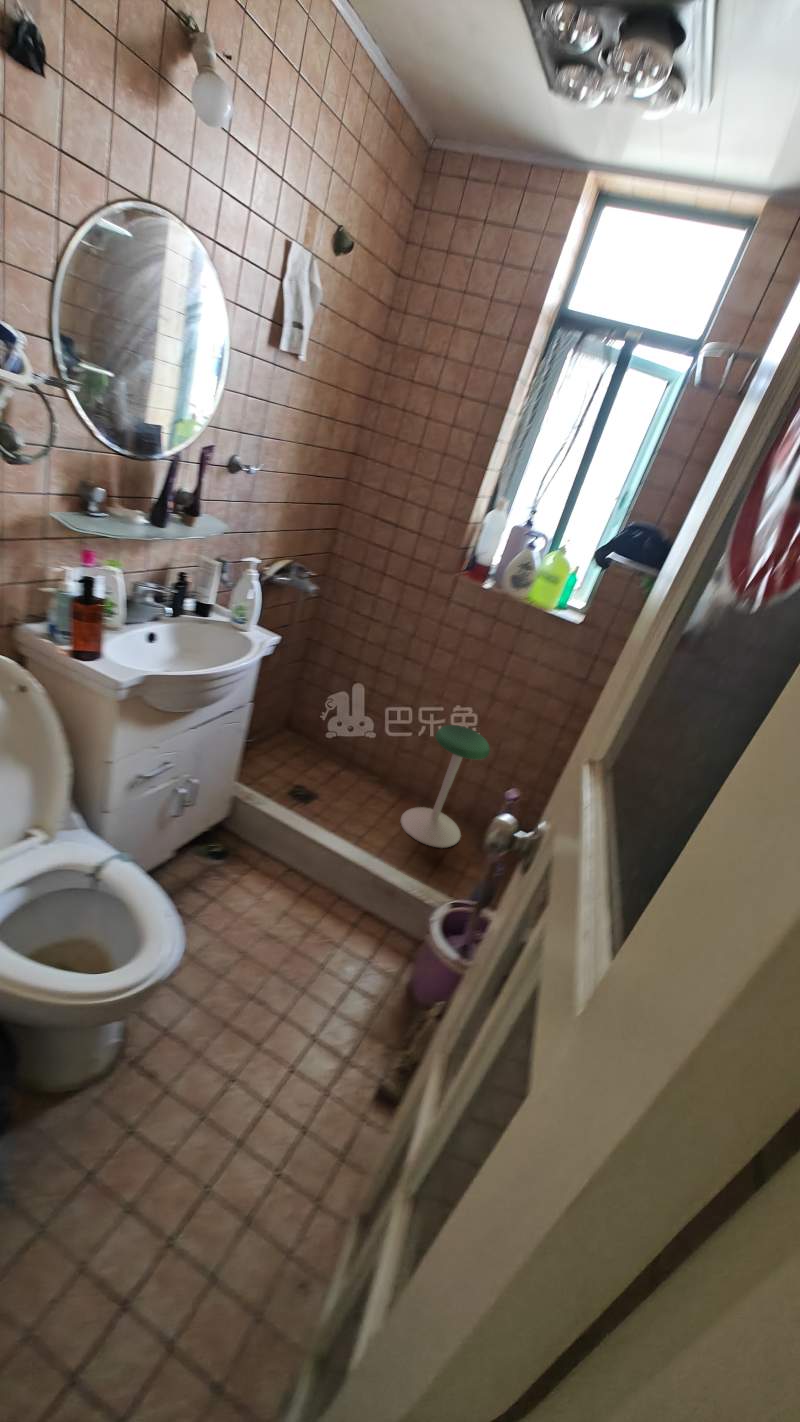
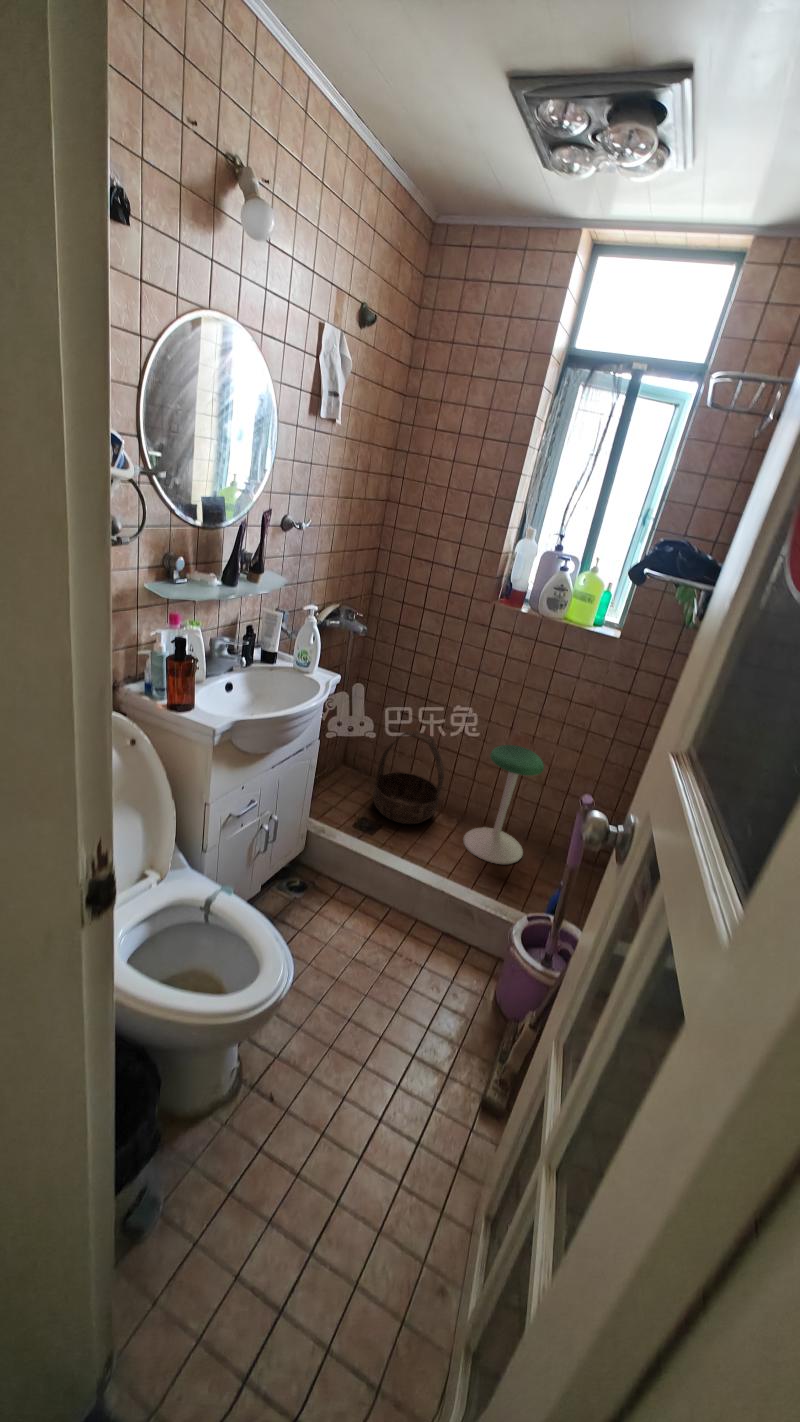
basket: none [312,700,388,798] -> present [373,730,444,824]

